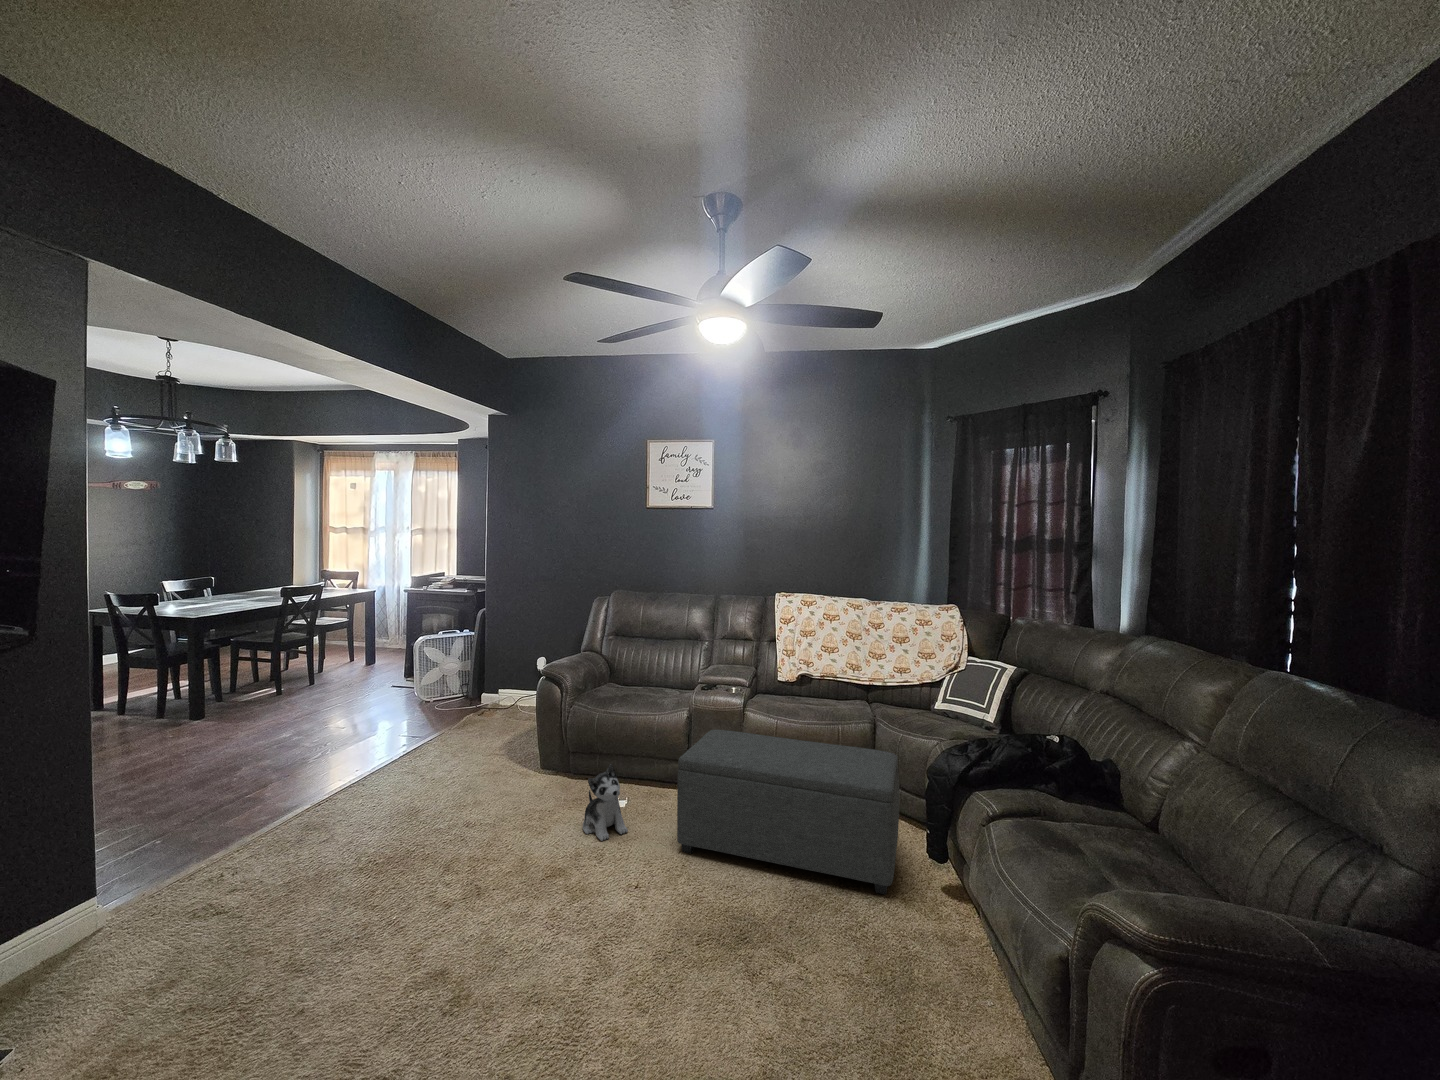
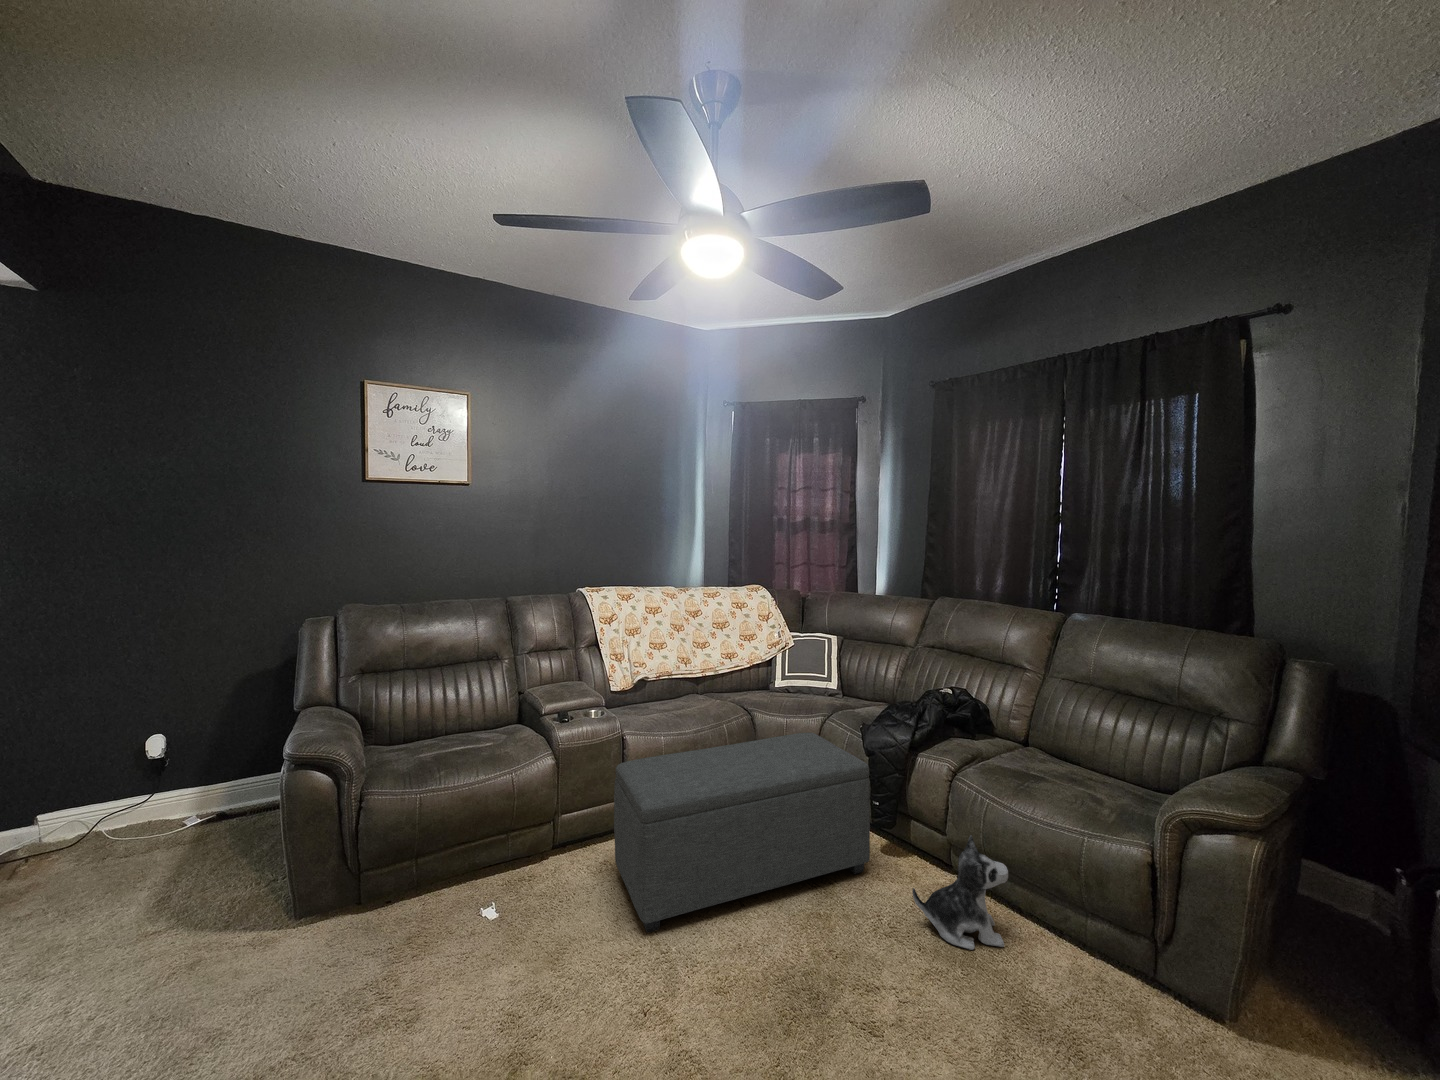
plush toy: present [583,764,628,841] -> present [913,835,1008,950]

